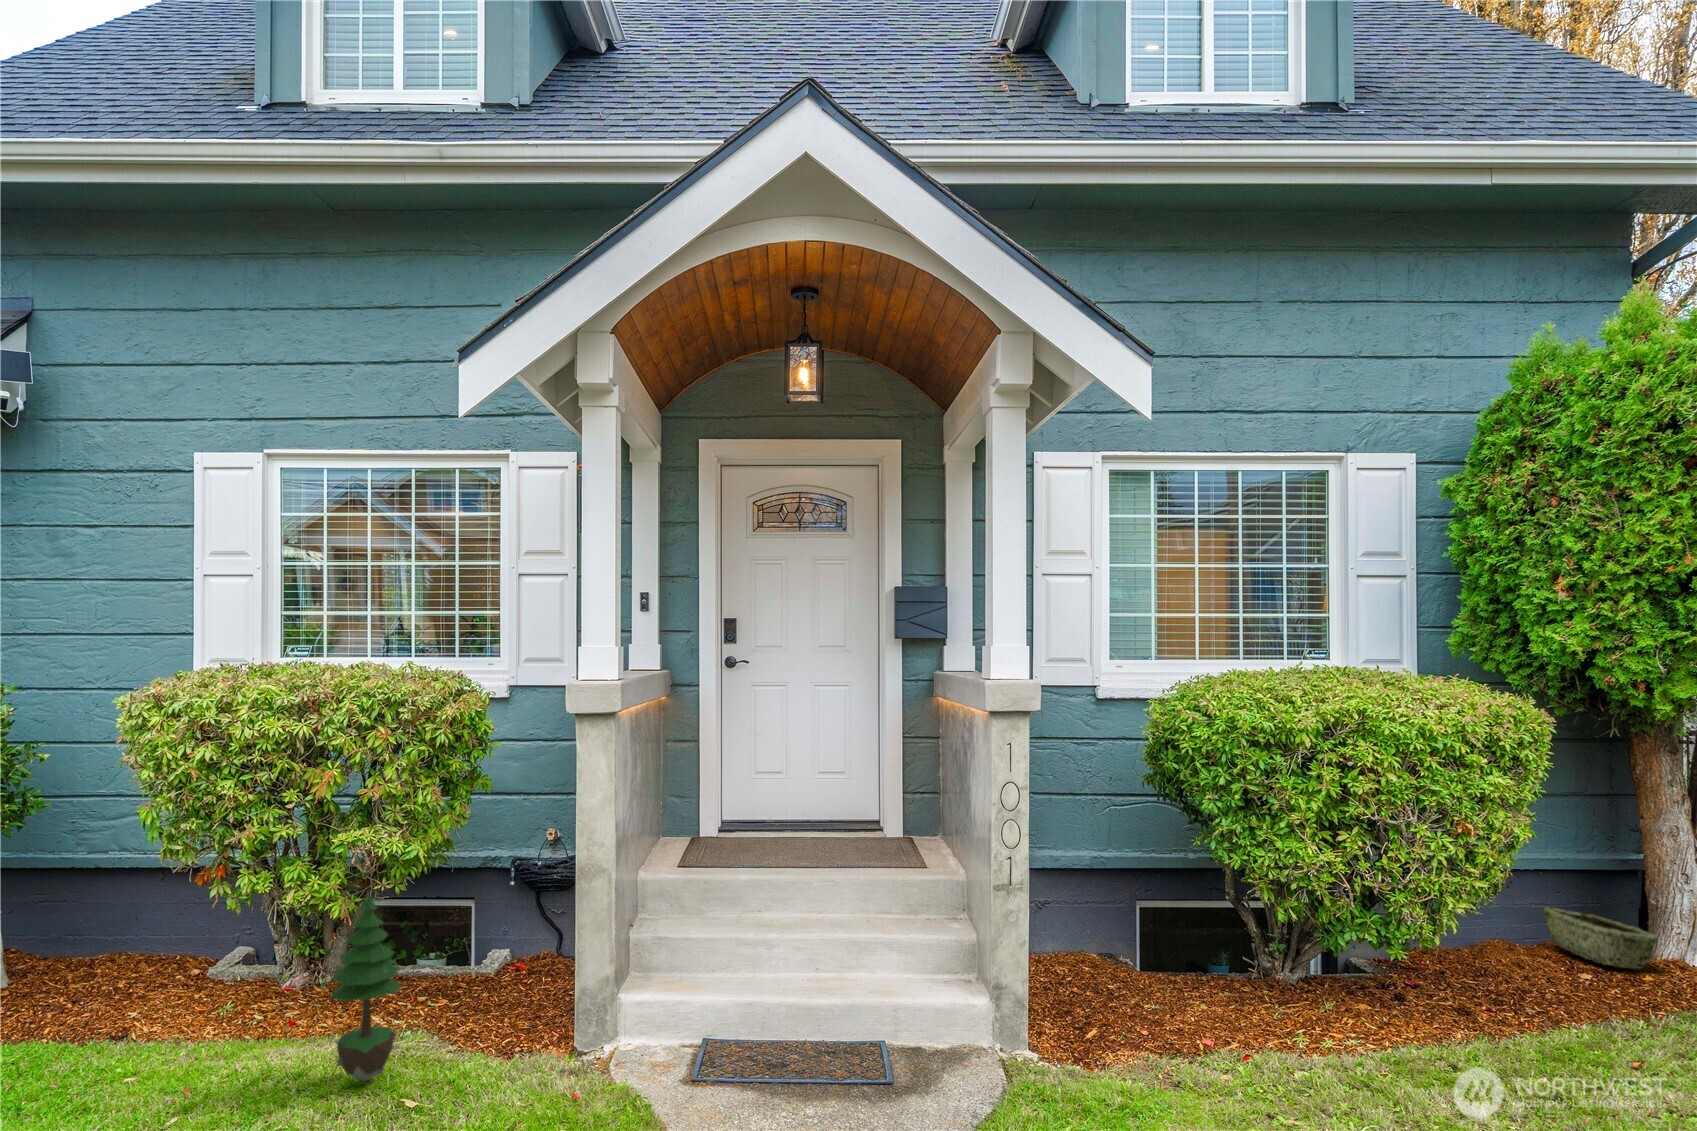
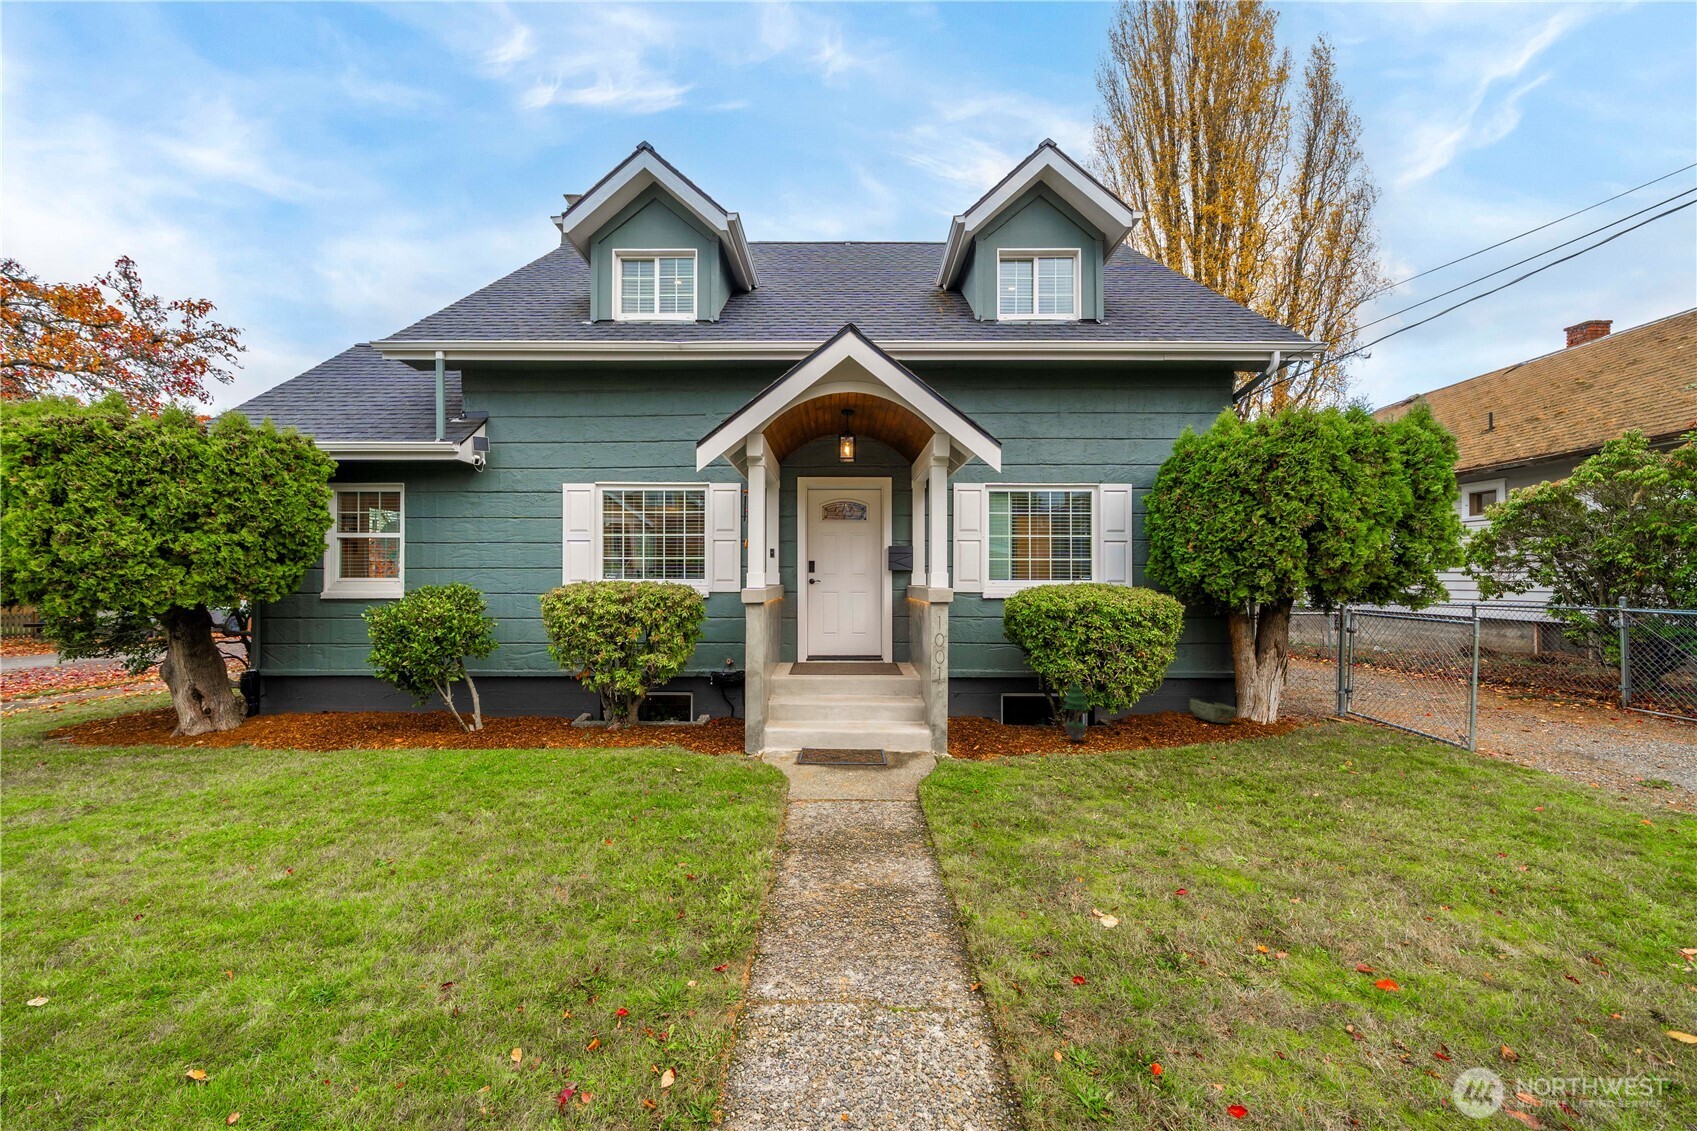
potted tree: present [331,894,402,1082] -> present [1064,683,1088,740]

